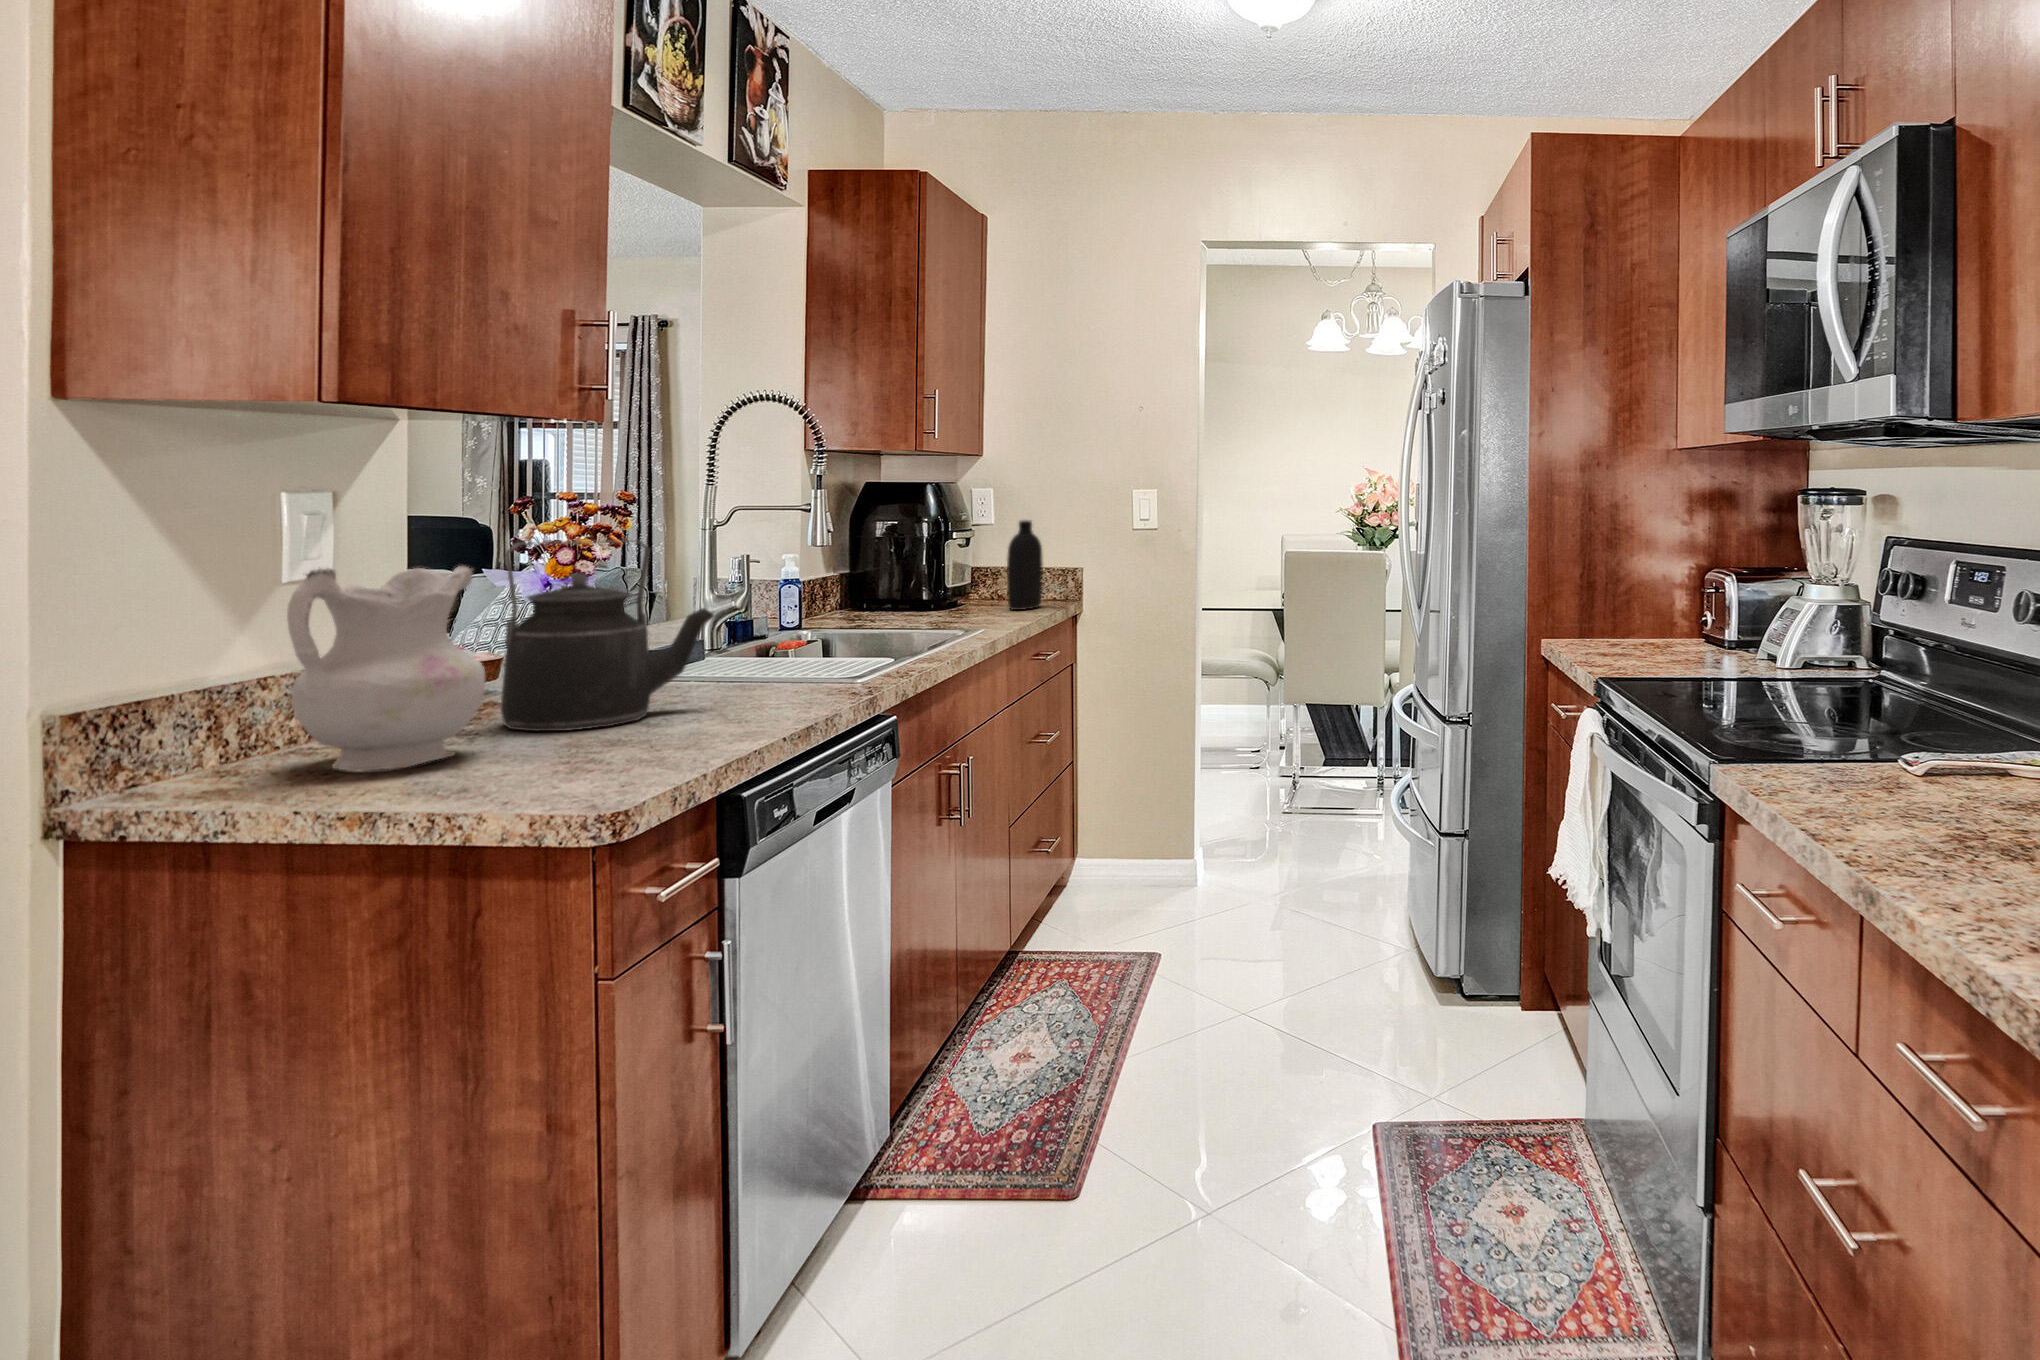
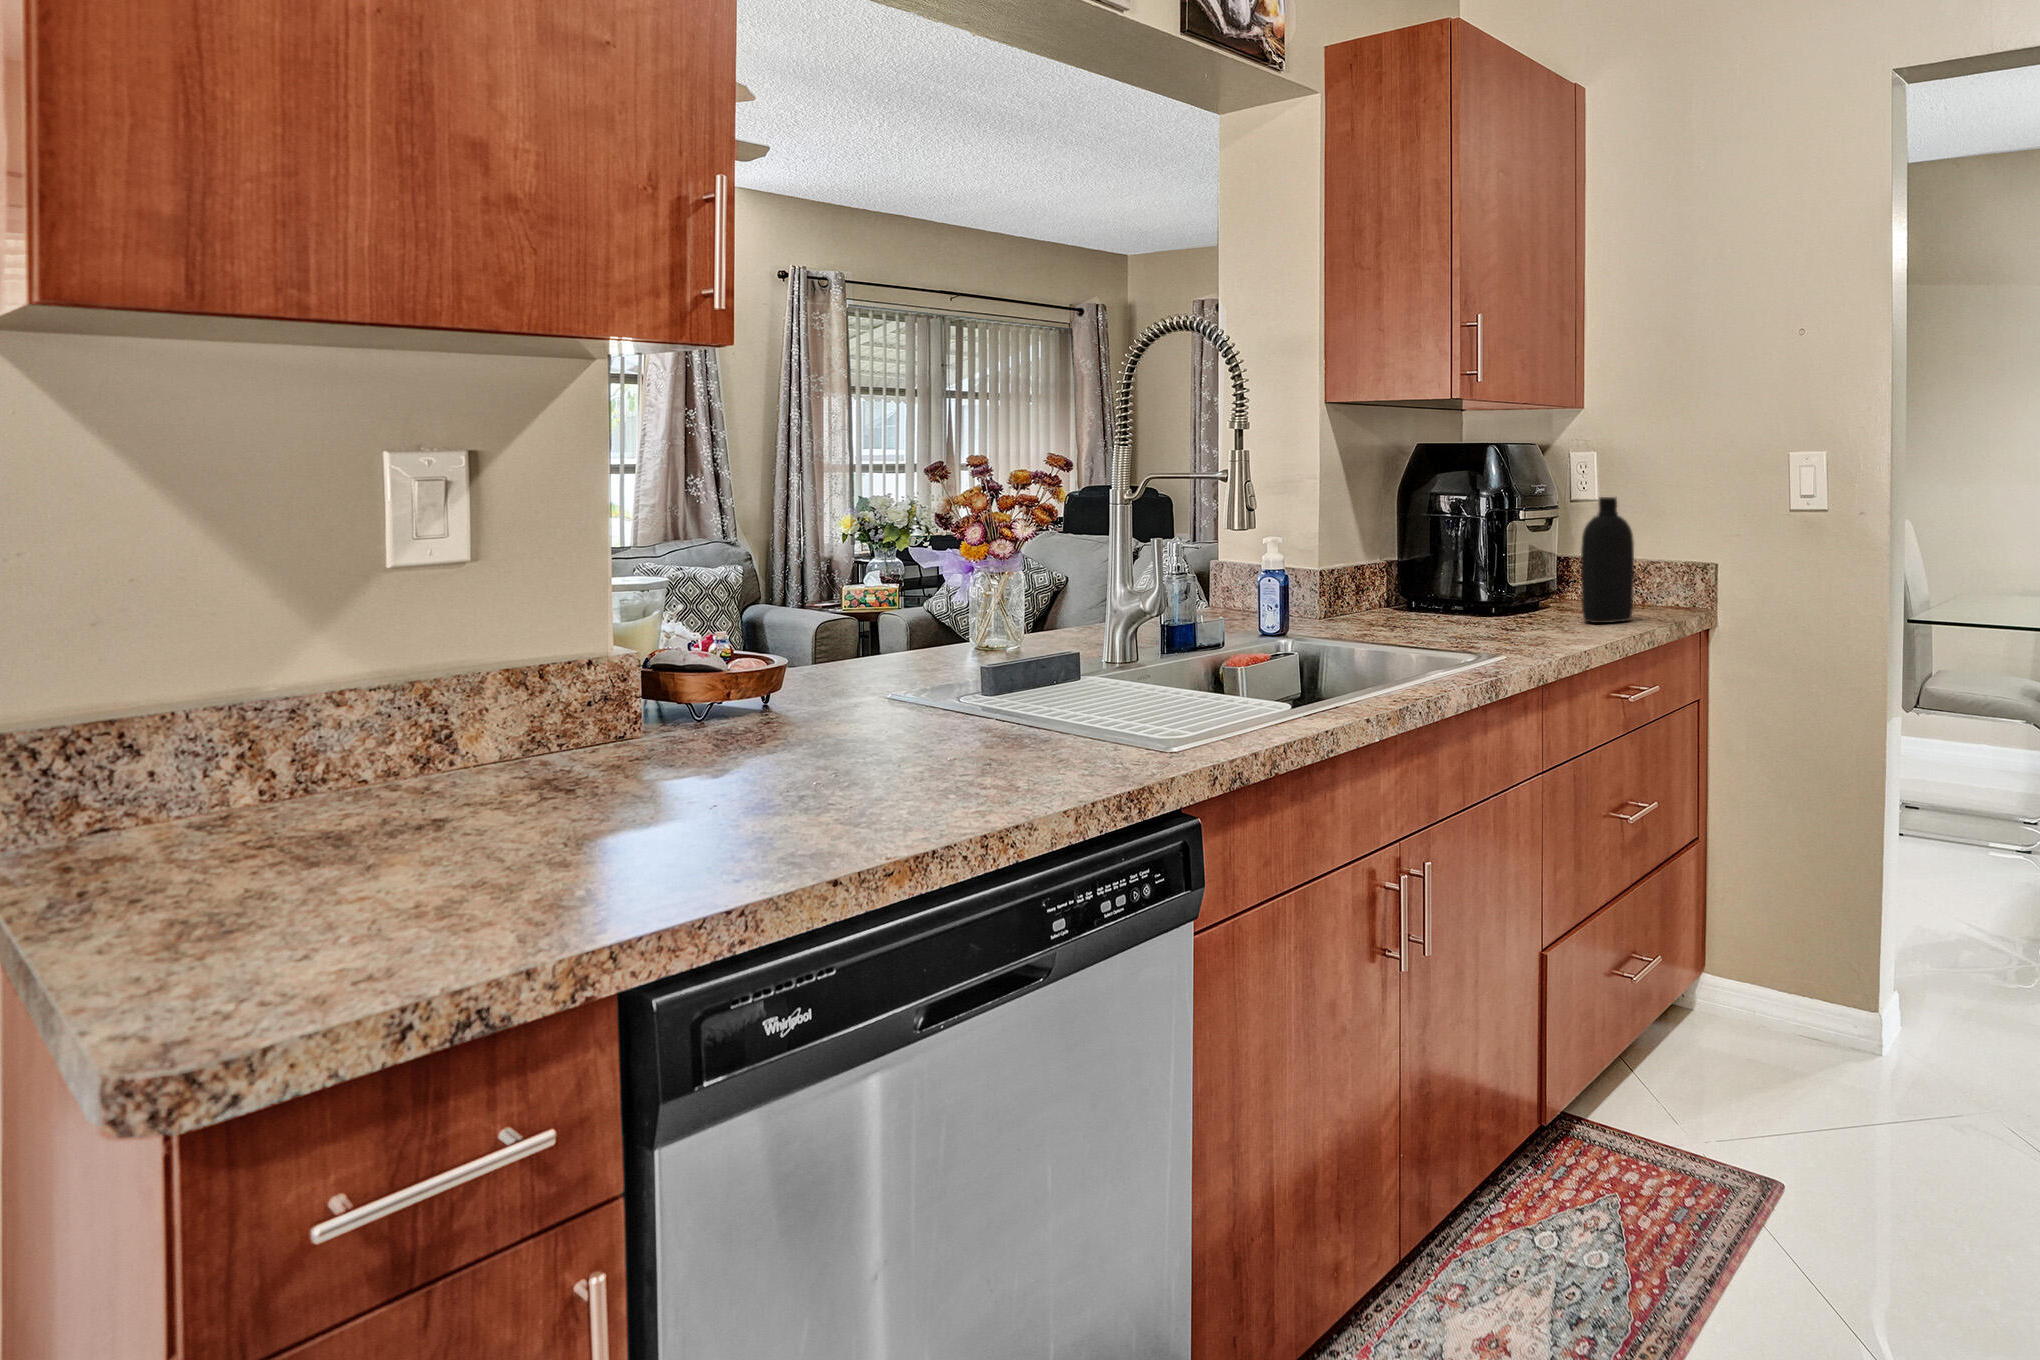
kettle: present [501,540,714,731] -> none [629,521,918,798]
ceramic pitcher: present [287,566,485,771] -> none [201,554,511,849]

